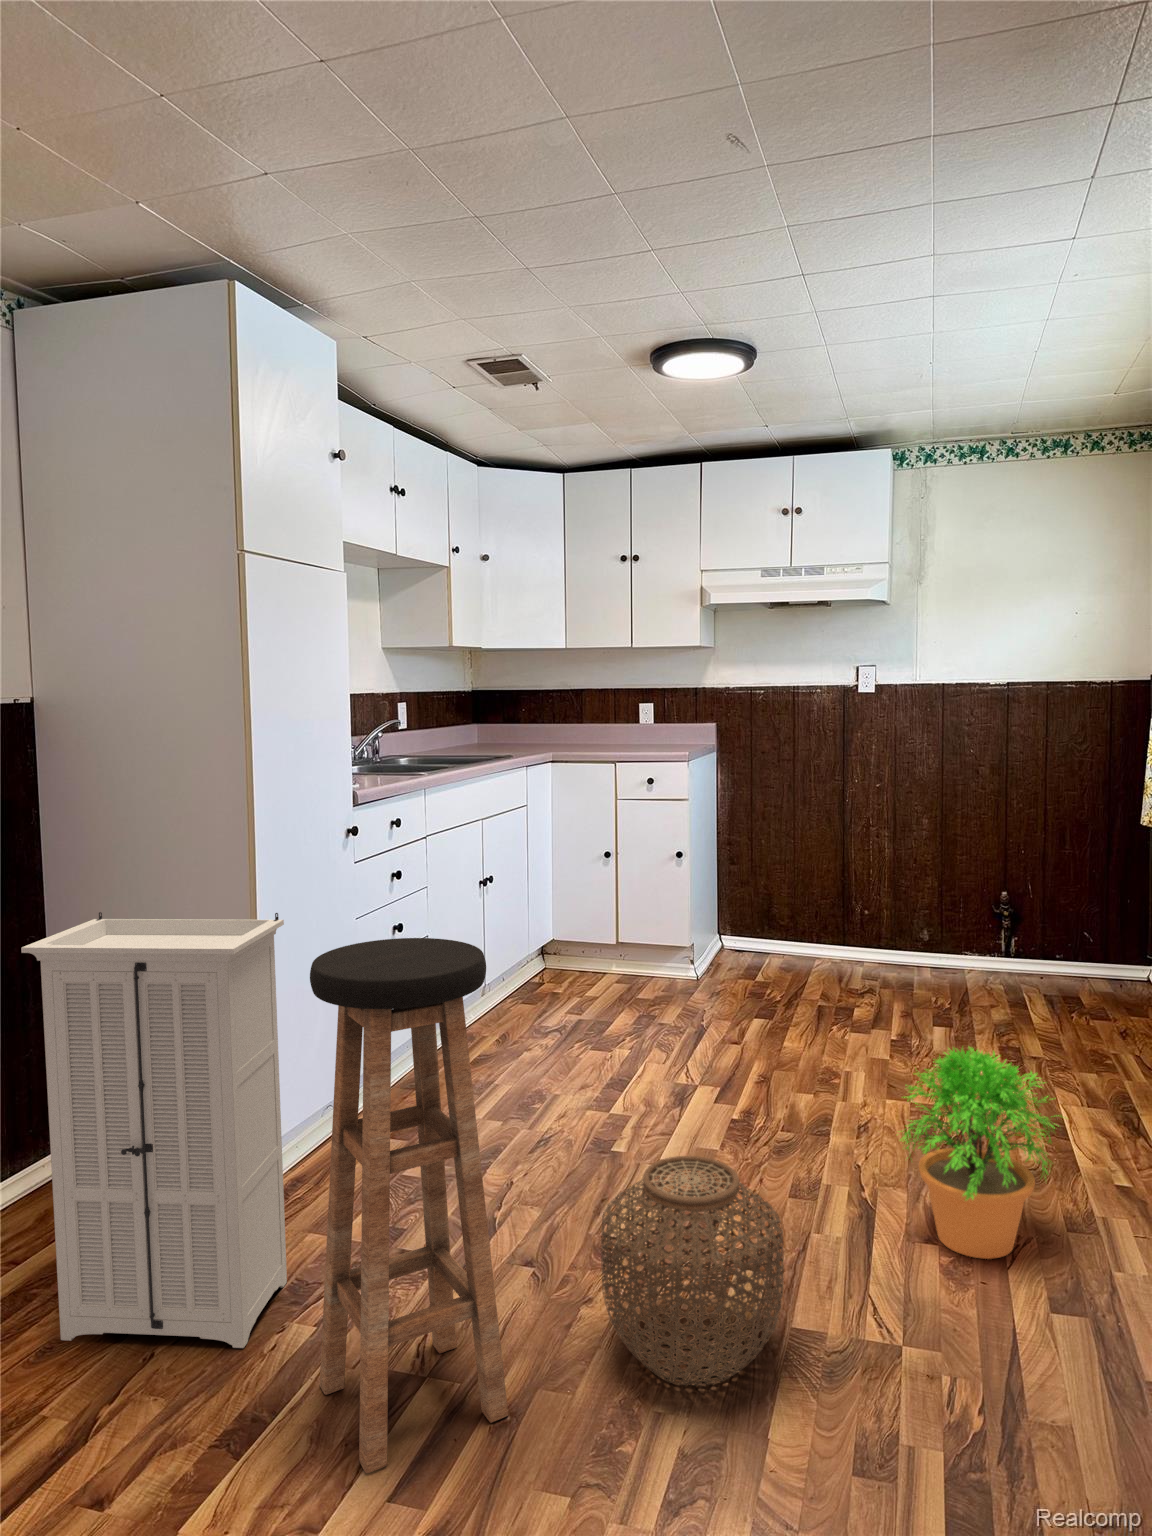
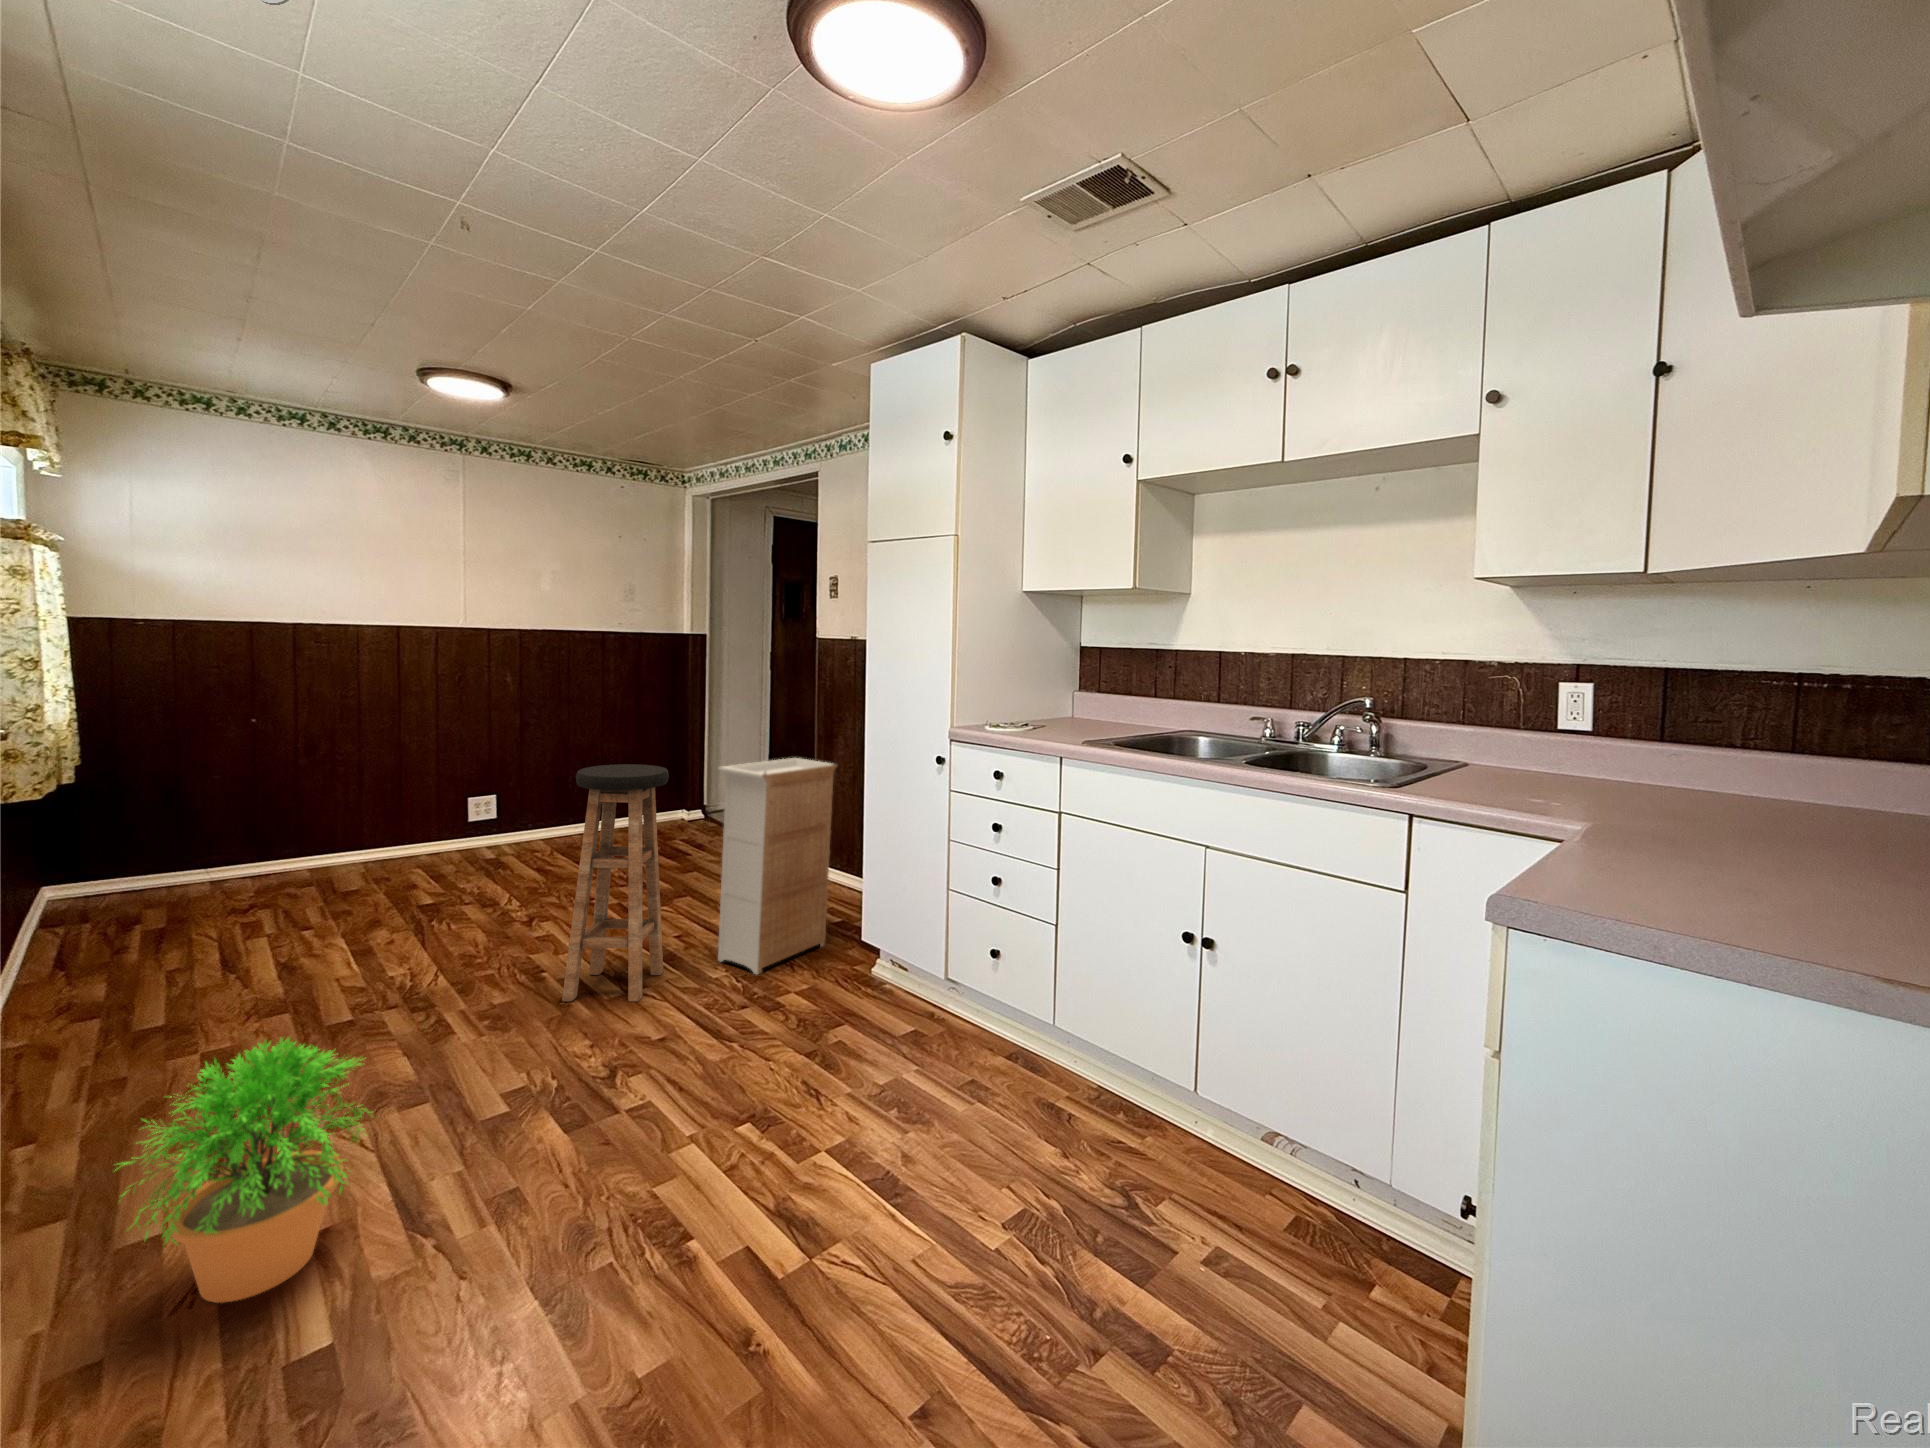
woven basket: present [601,1156,783,1385] -> none [421,933,559,1075]

